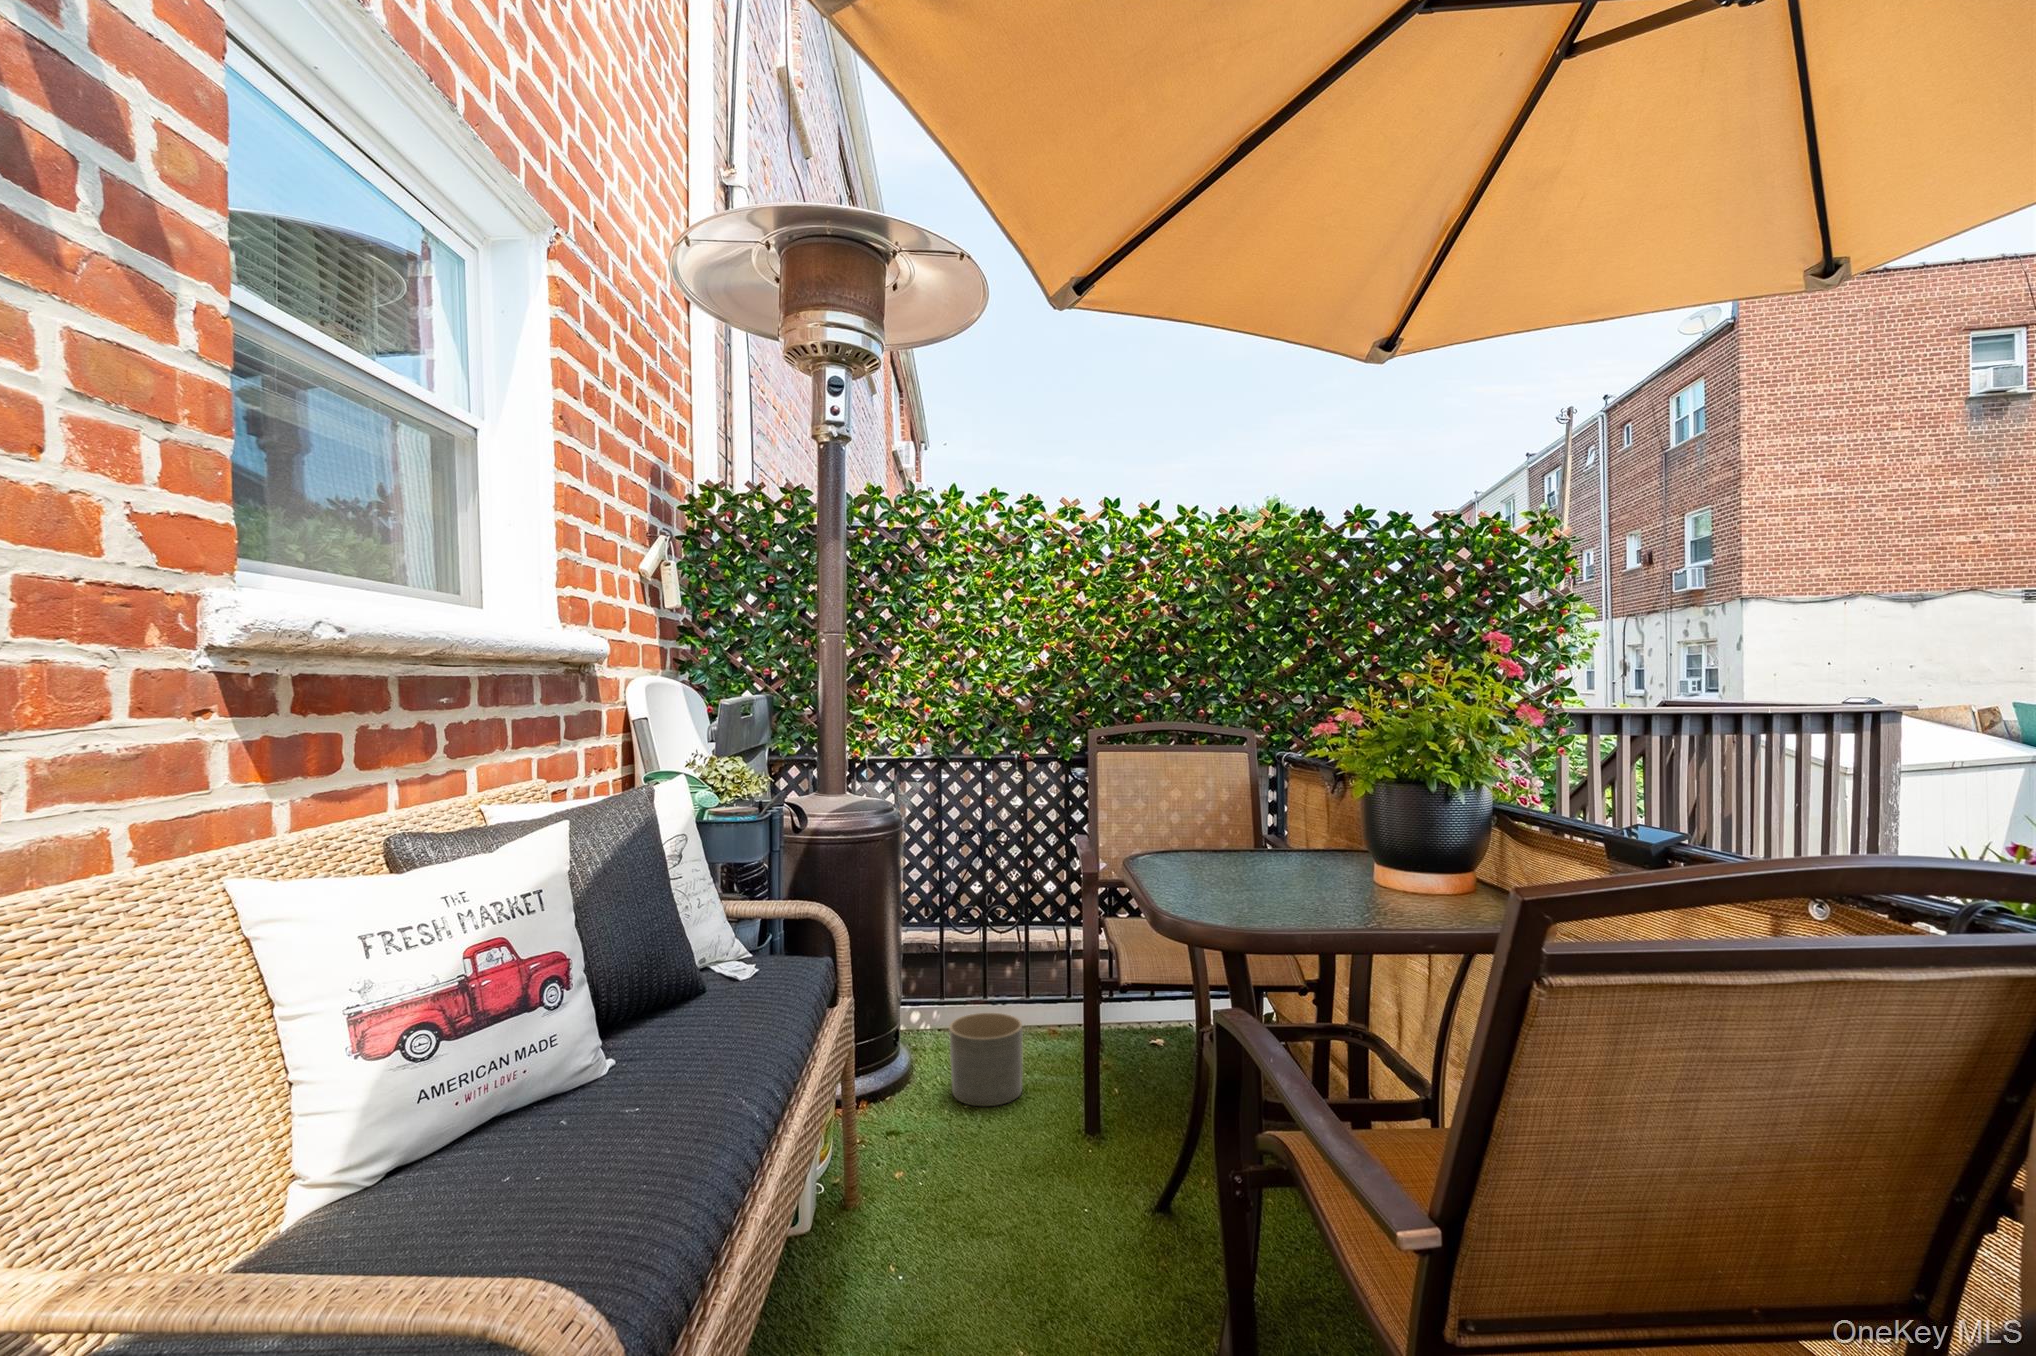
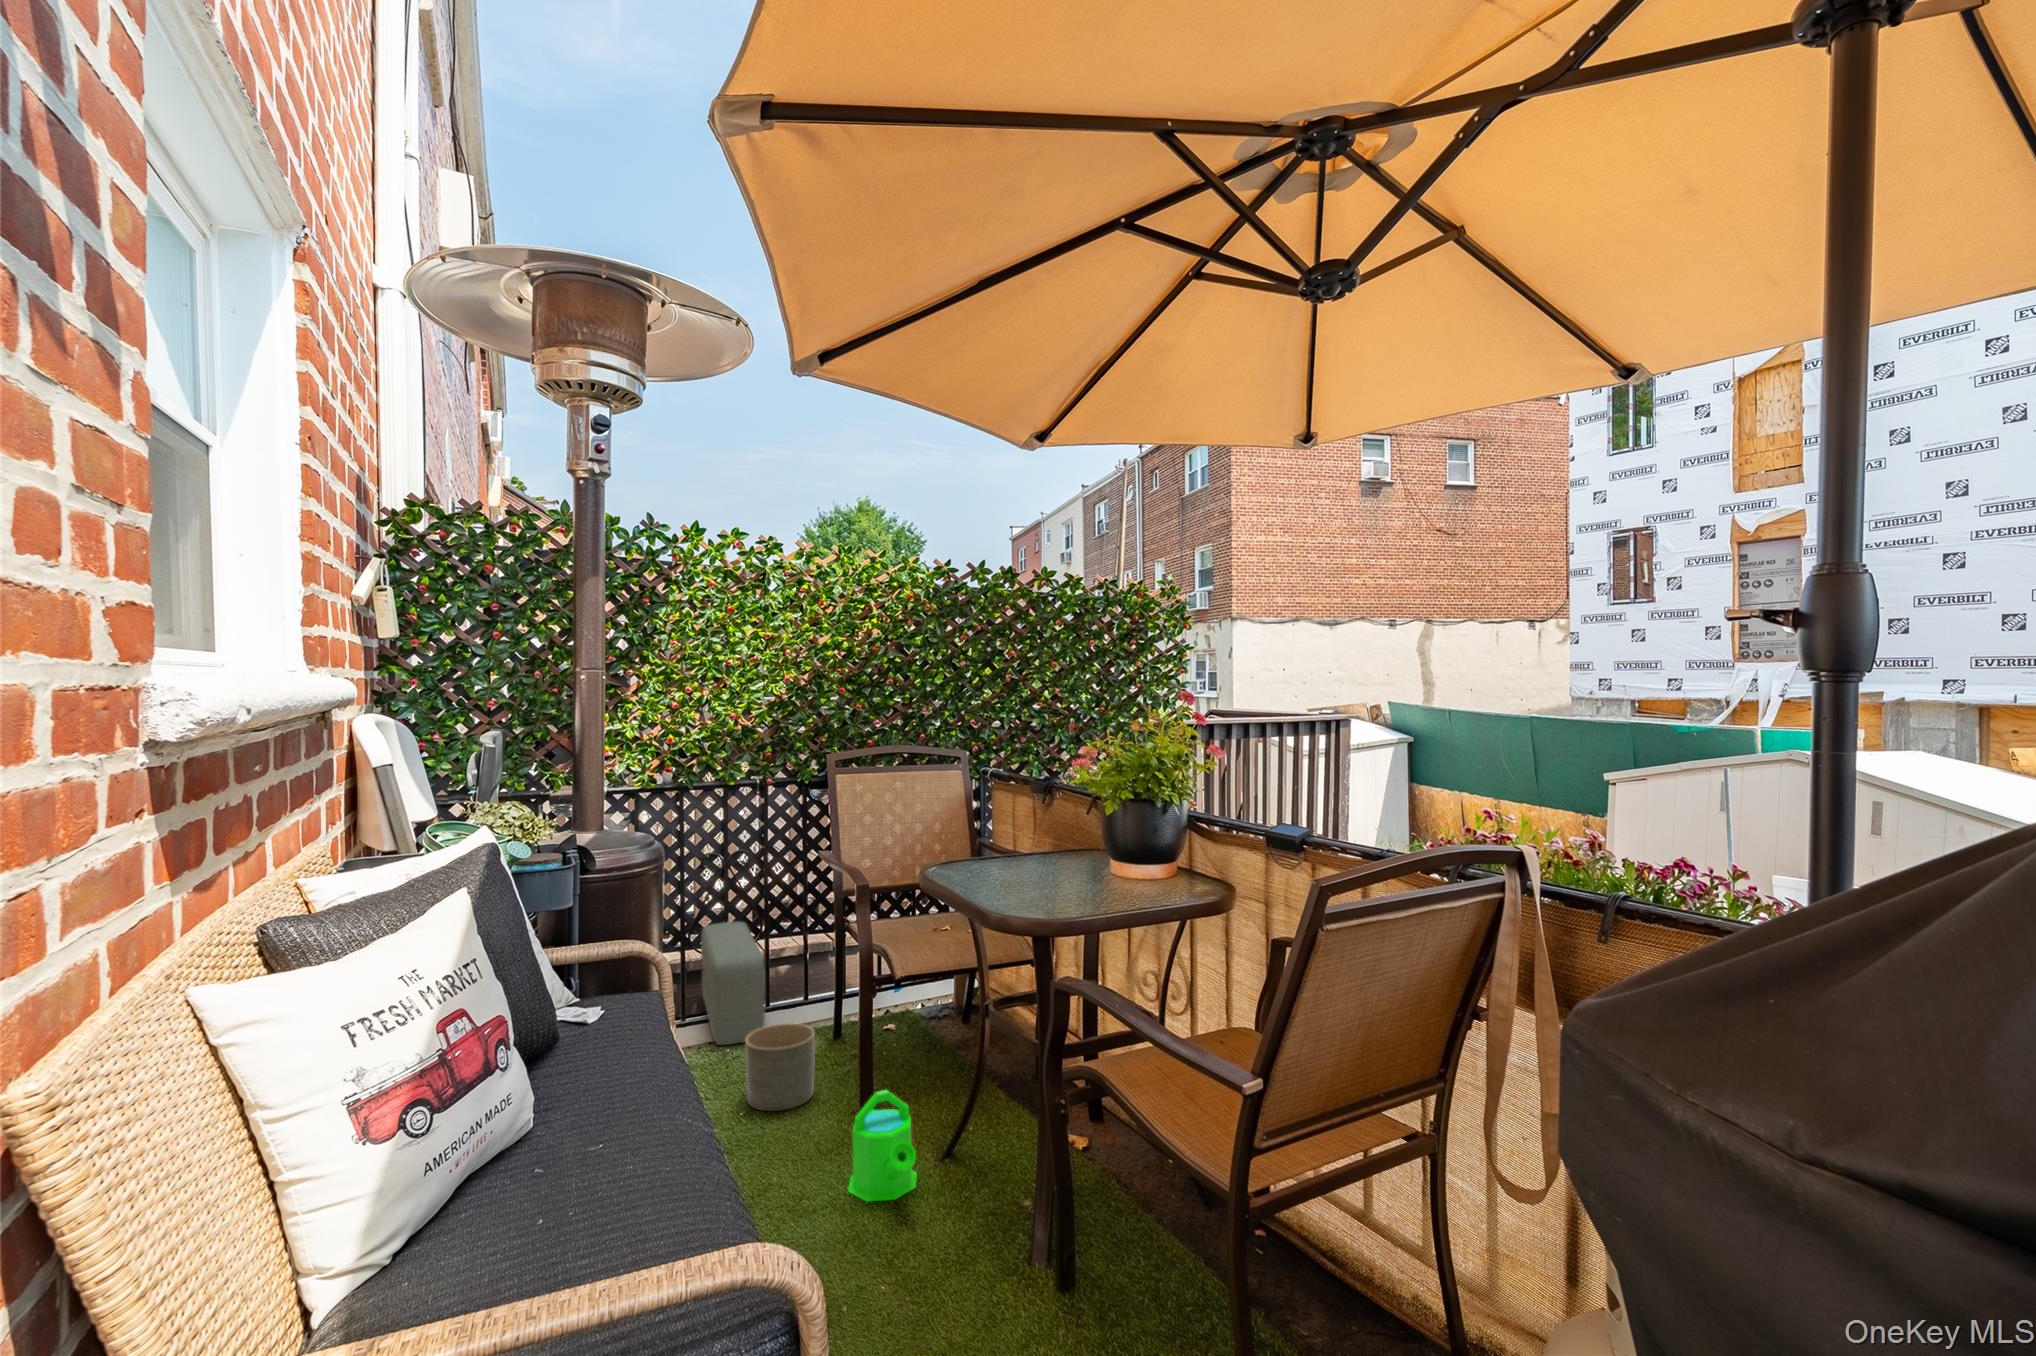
pouf: none [947,902,1006,1028] -> present [701,922,765,1045]
watering can: none [1006,1103,1090,1233] -> present [848,1090,917,1201]

